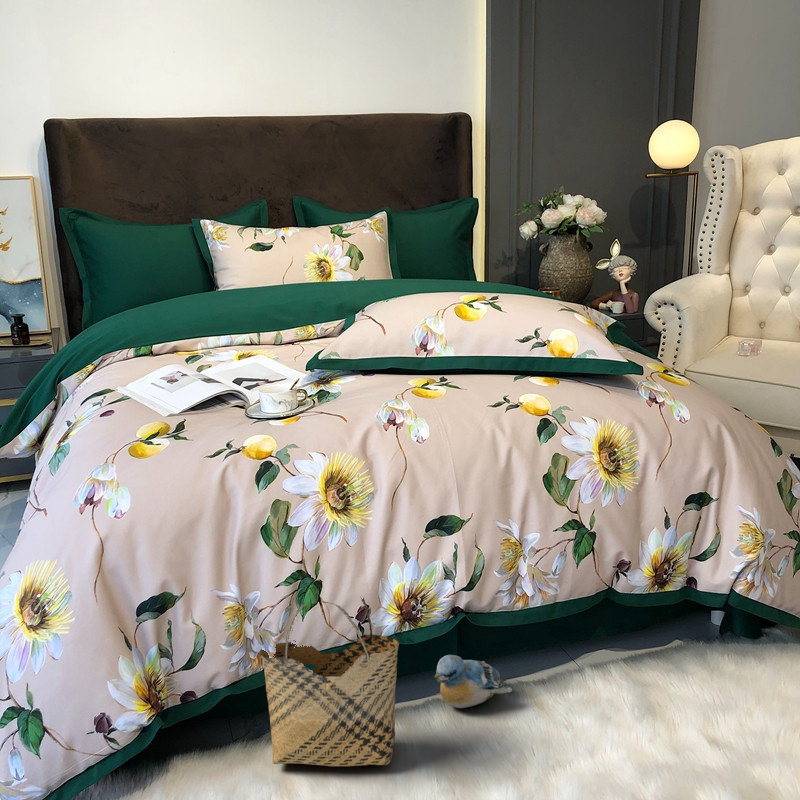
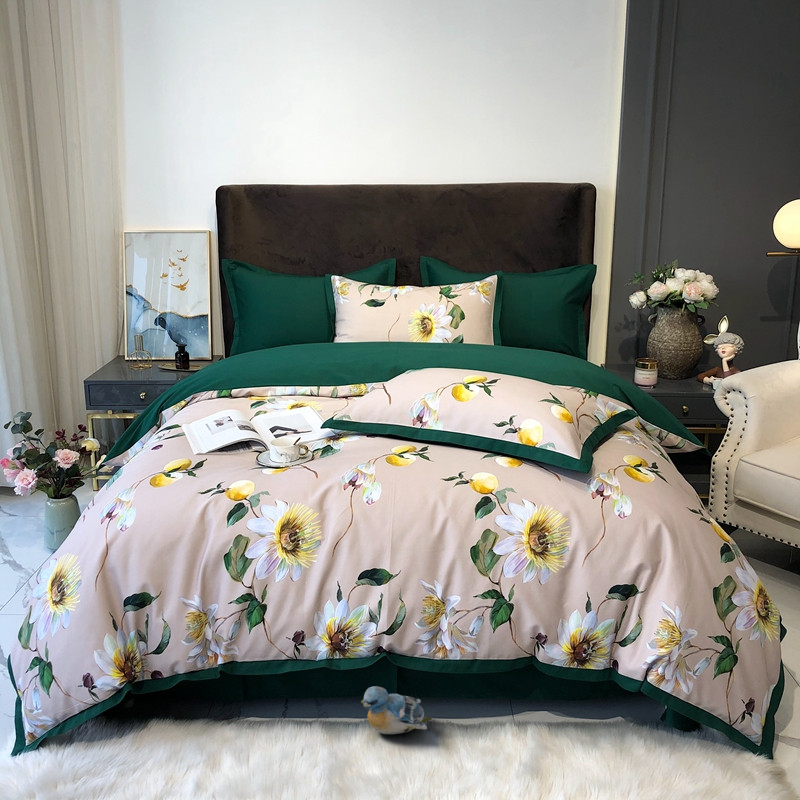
woven basket: present [259,598,399,766] -> none [212,596,318,763]

